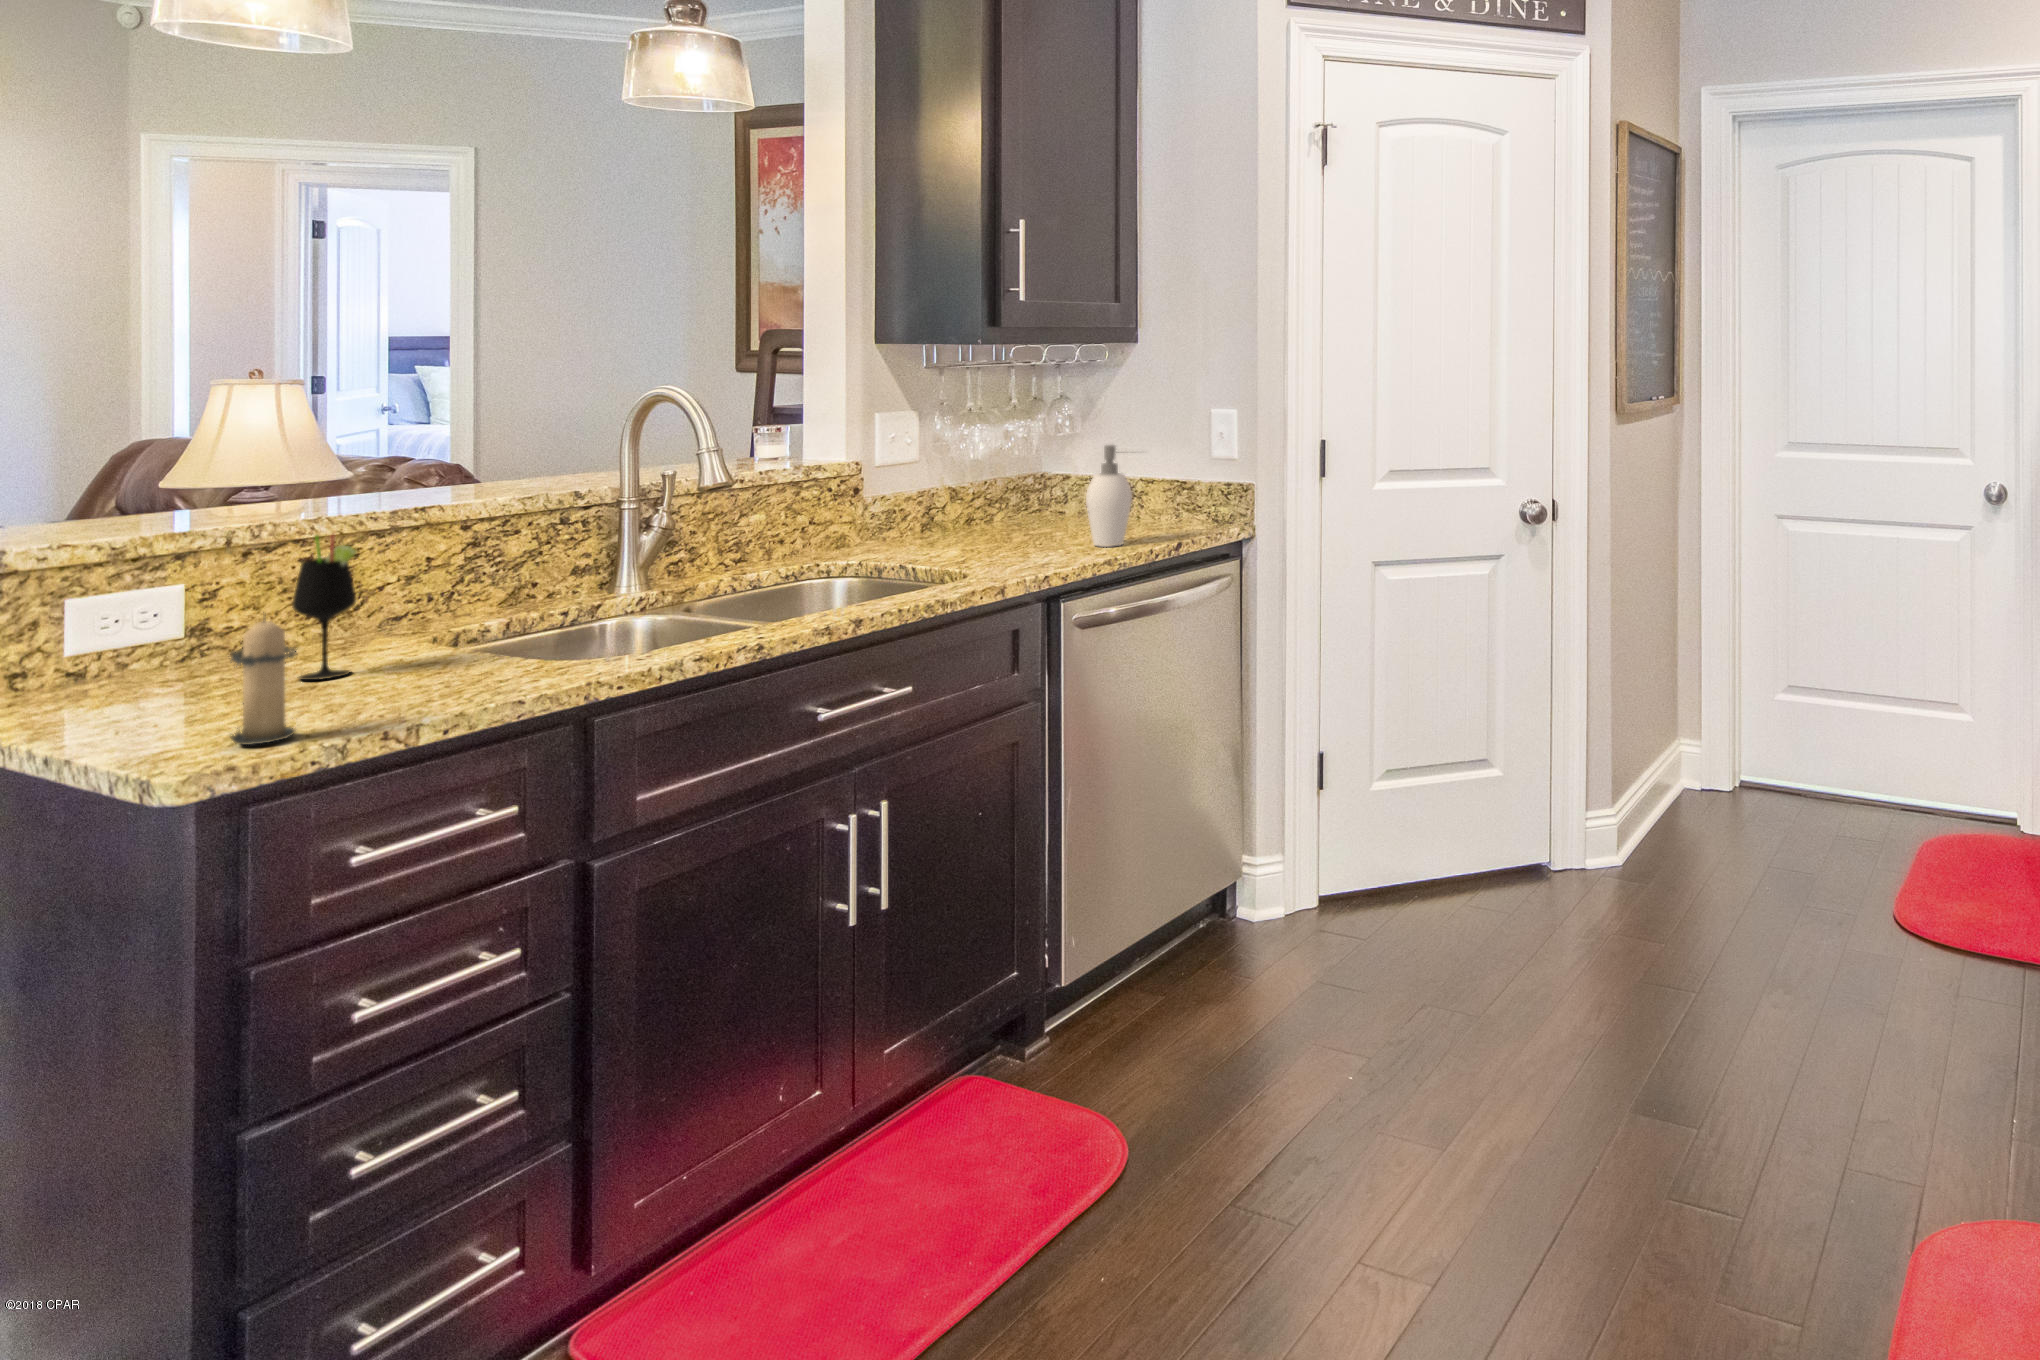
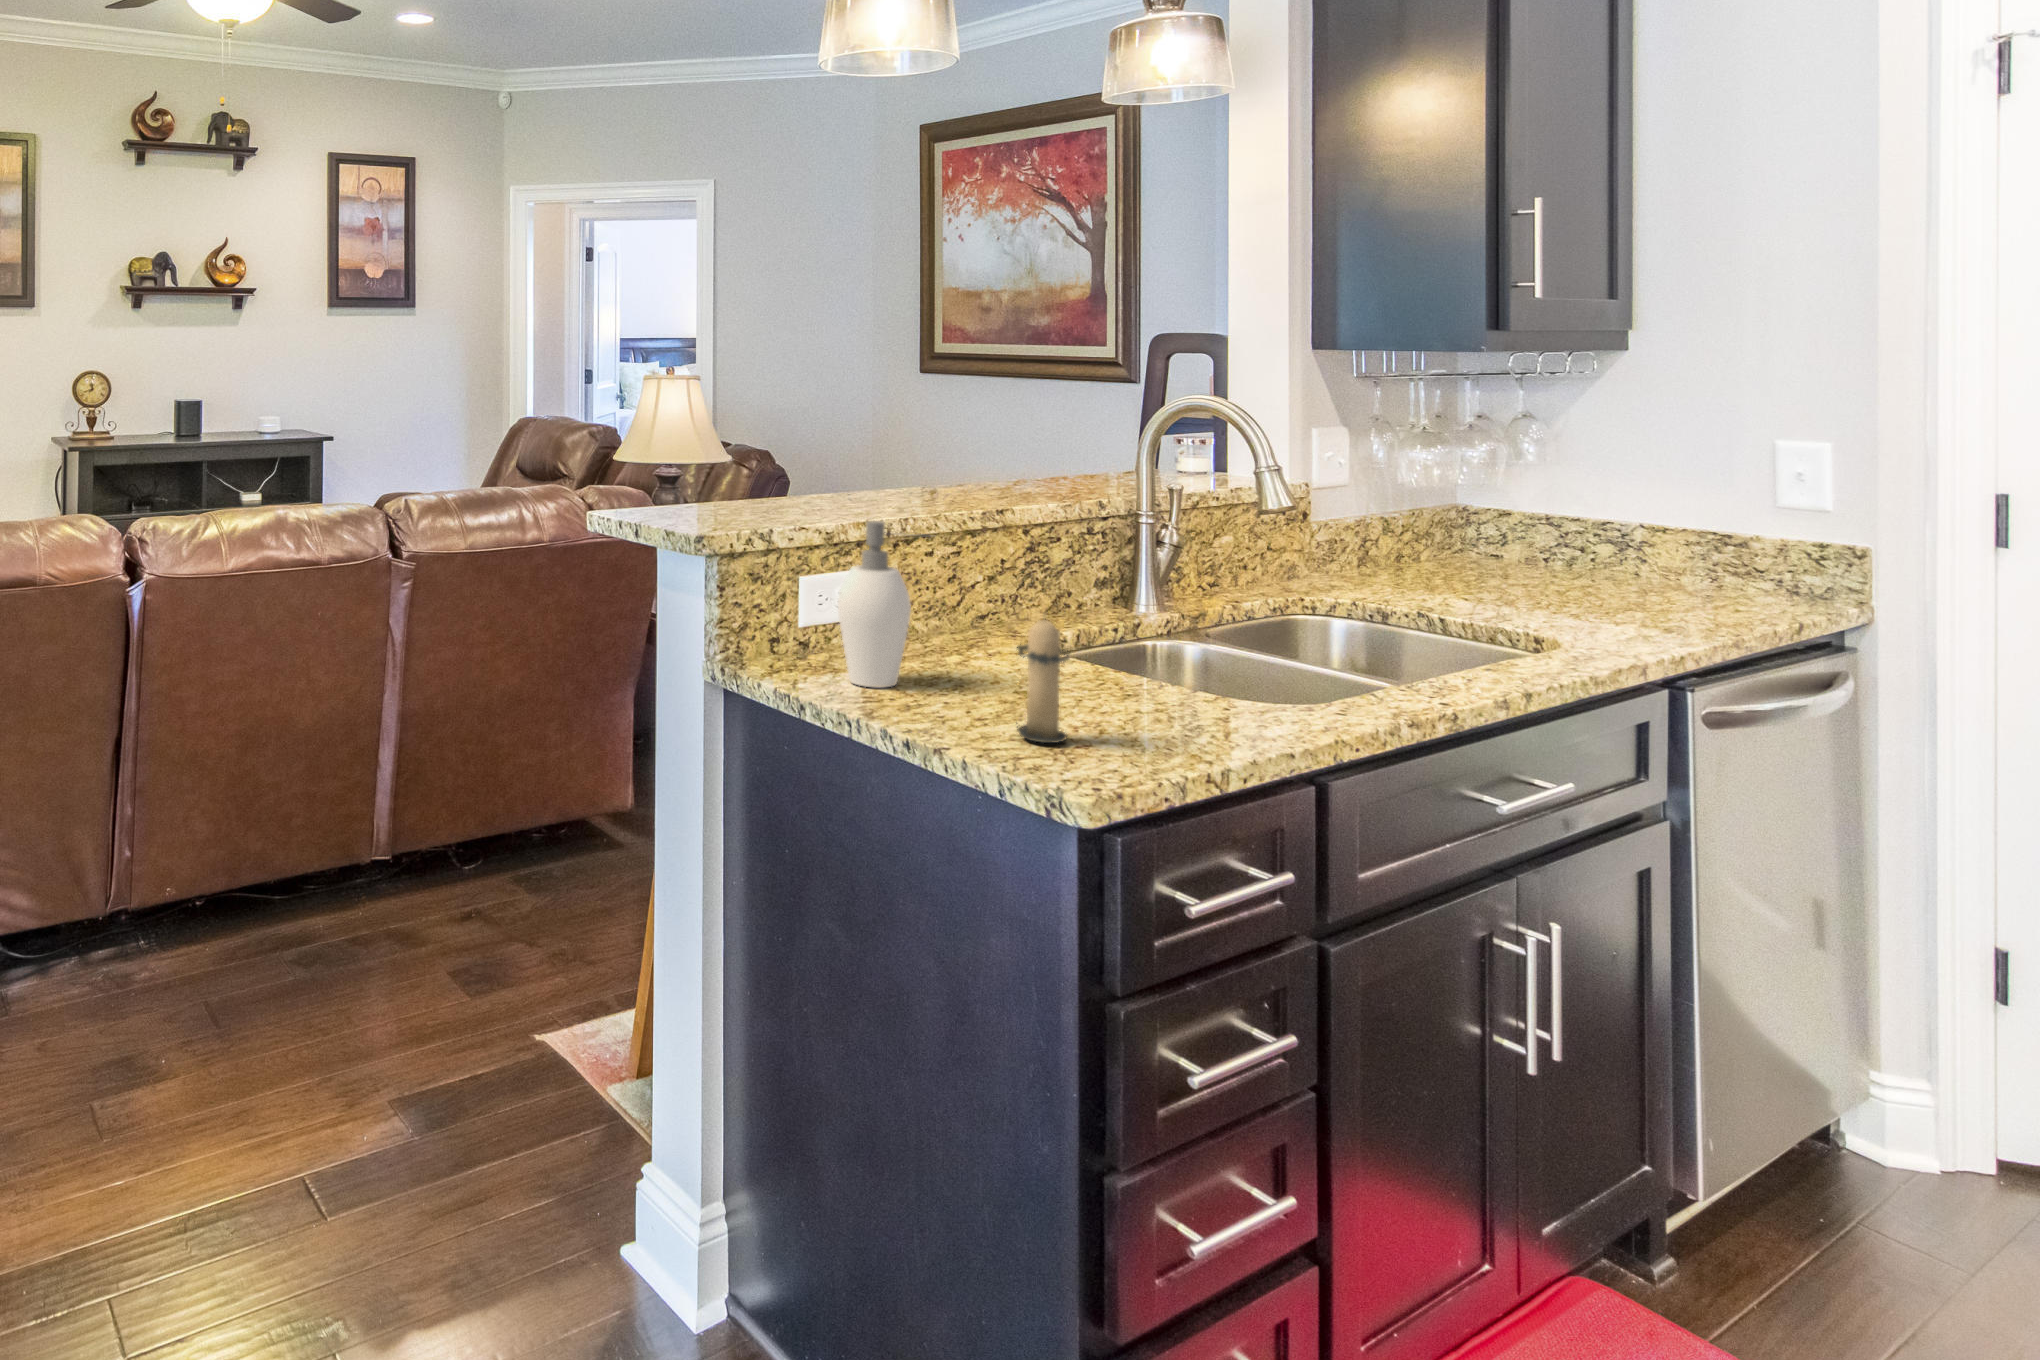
soap dispenser: present [1086,445,1132,547] -> present [838,521,922,688]
wine glass: present [292,535,357,680] -> none [955,532,1013,675]

